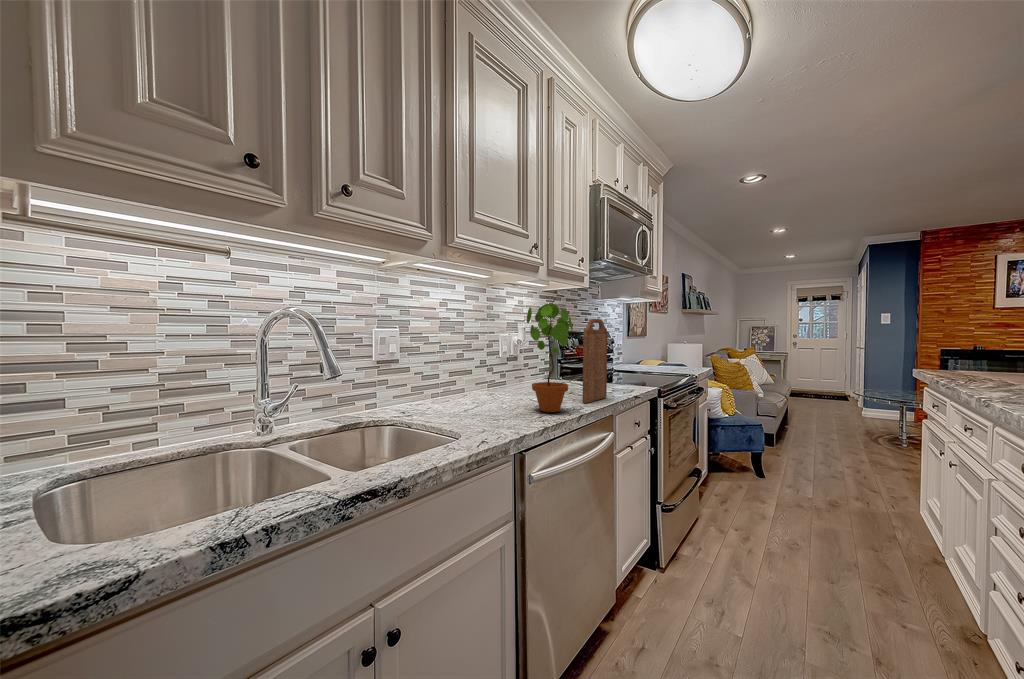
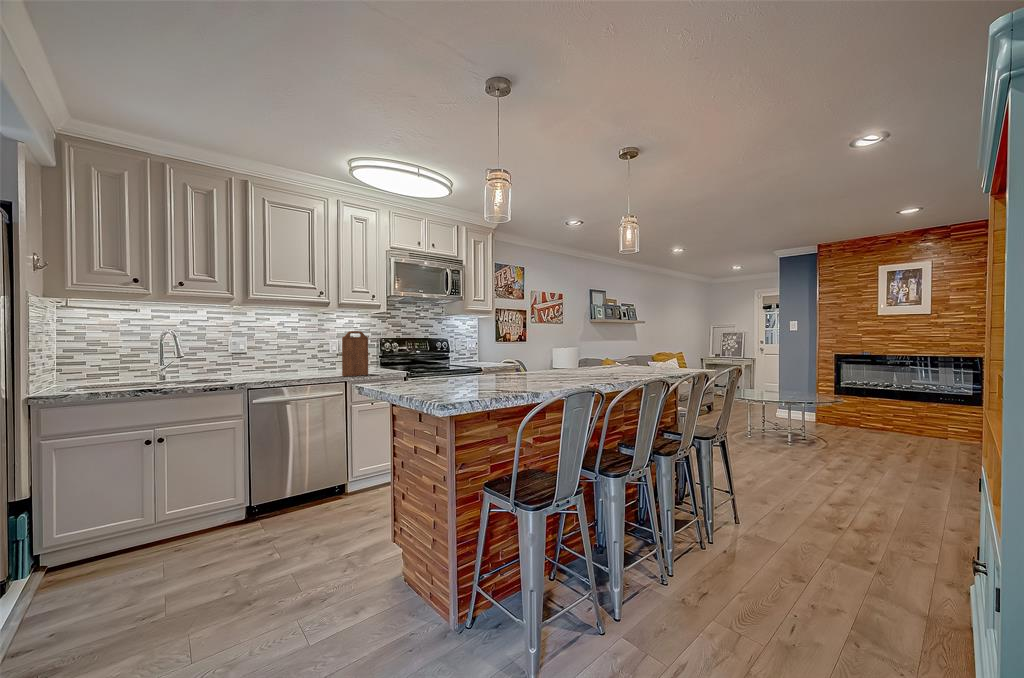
potted plant: present [527,303,573,412] -> none [297,324,319,378]

